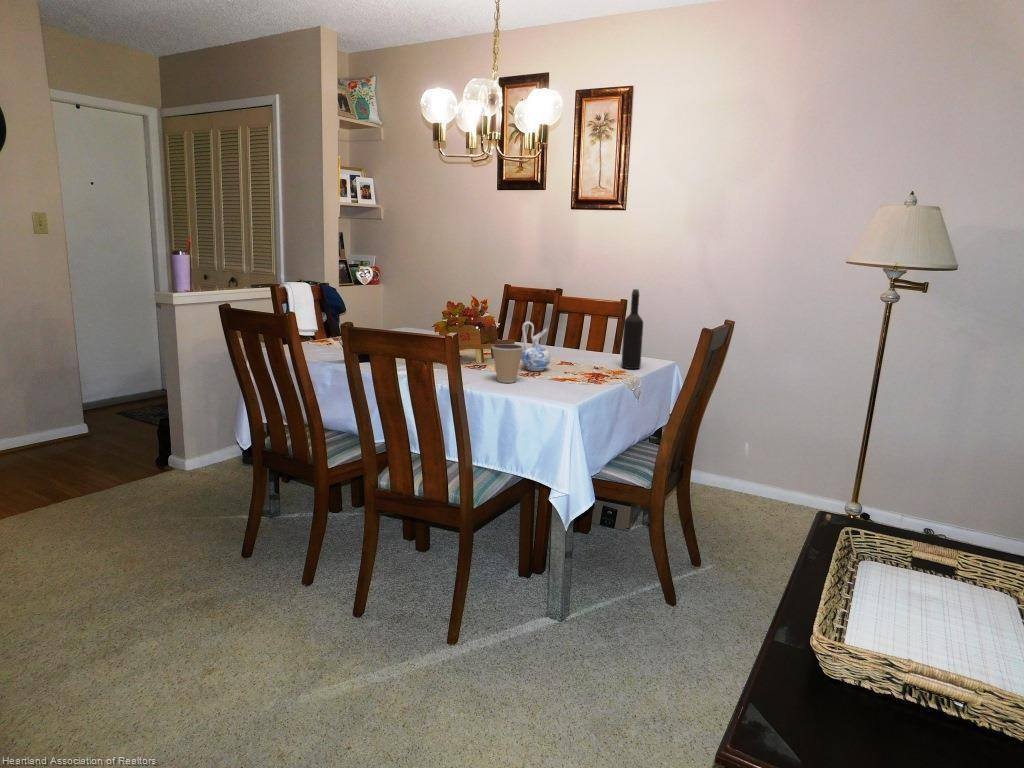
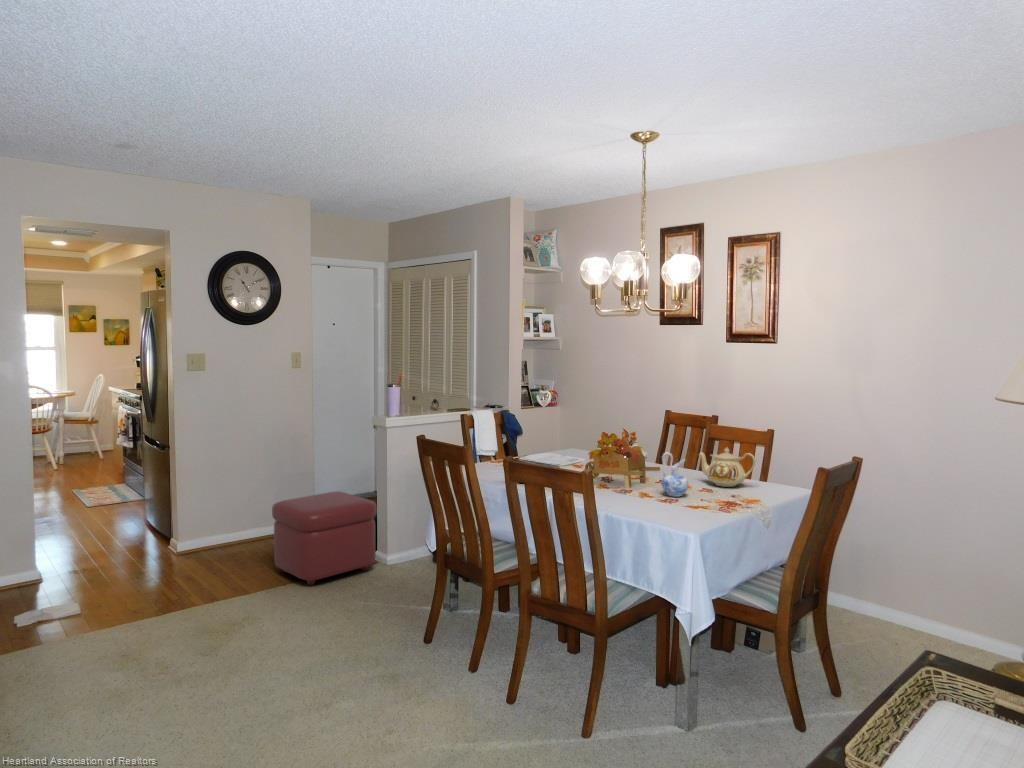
wine bottle: present [621,289,643,369] -> none [758,424,778,498]
teapot: none [555,317,617,360] -> present [699,447,756,487]
coffee cup: present [492,344,523,383] -> none [631,473,659,507]
ottoman: none [22,388,171,502] -> present [272,491,377,585]

